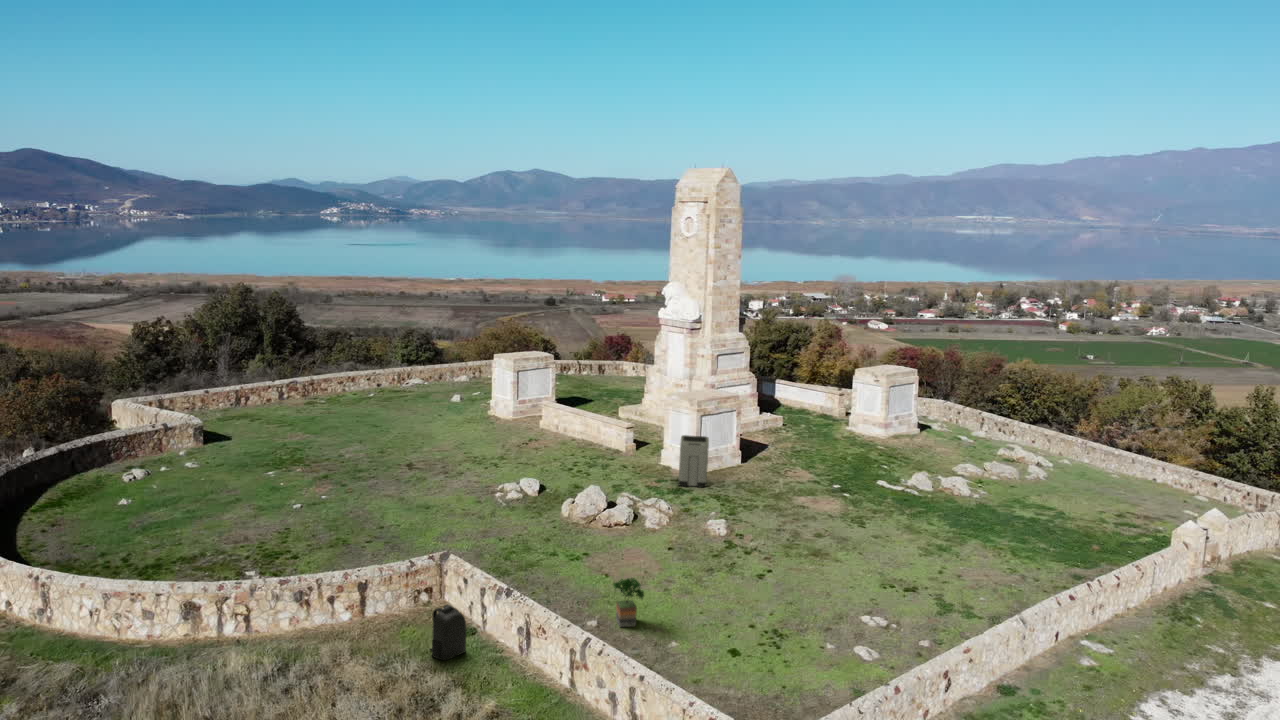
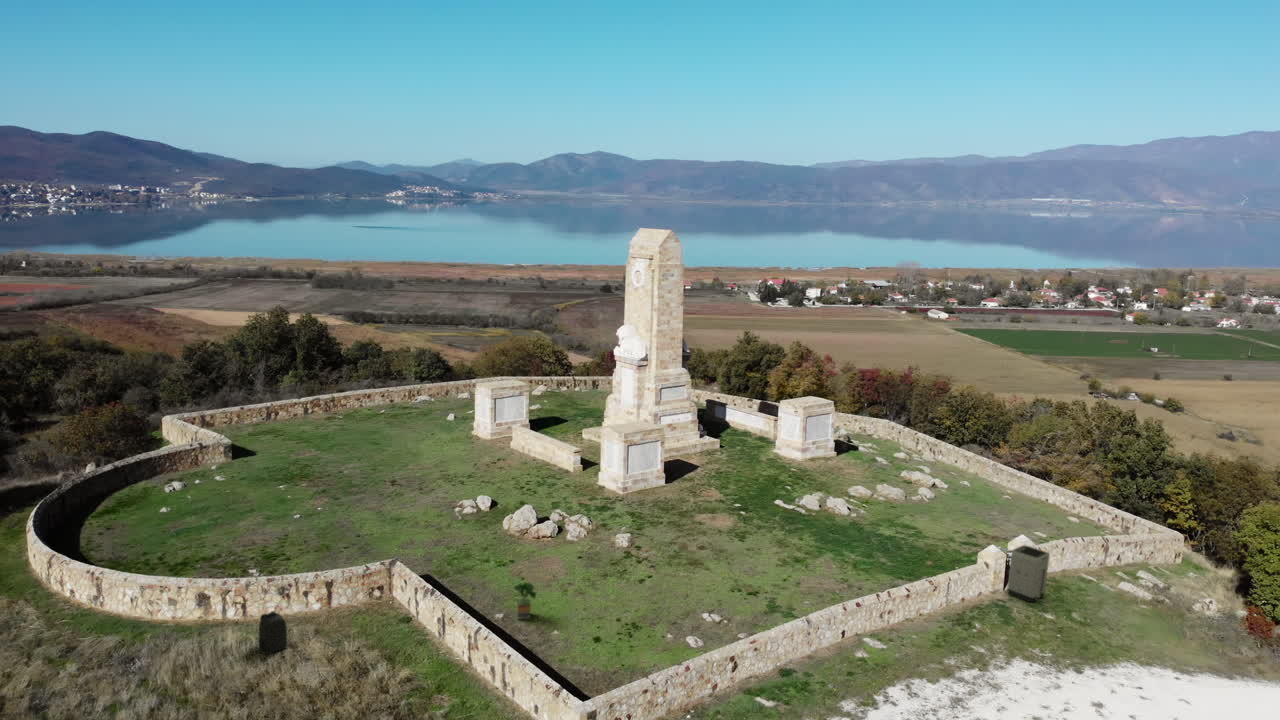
trash can: present [679,435,709,487] -> present [1008,545,1050,602]
backpack: present [431,605,466,660] -> present [259,611,287,654]

